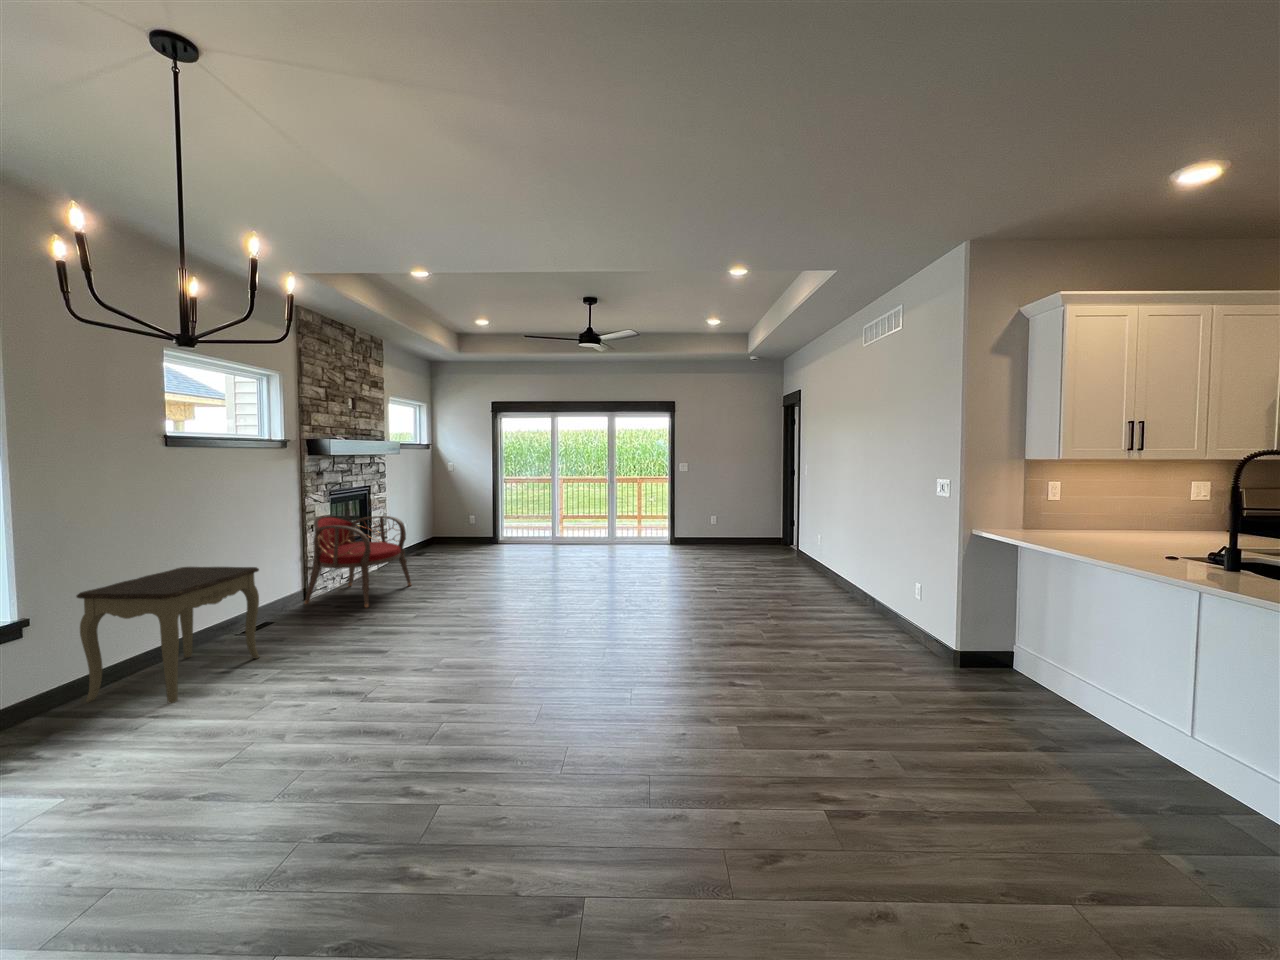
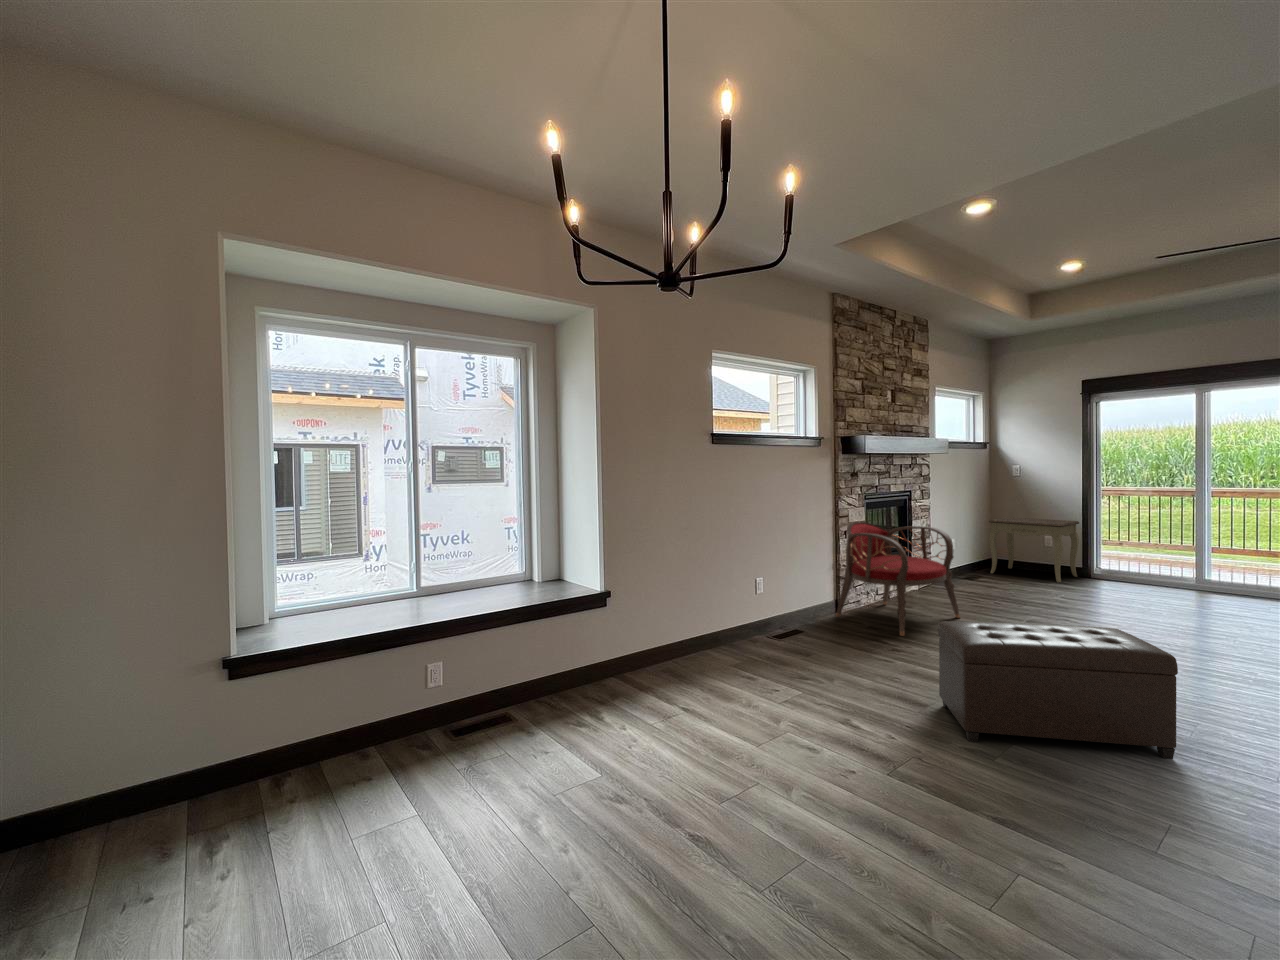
side table: present [76,567,259,703] -> present [989,517,1079,582]
ottoman: none [395,571,526,664] -> present [938,621,1178,759]

